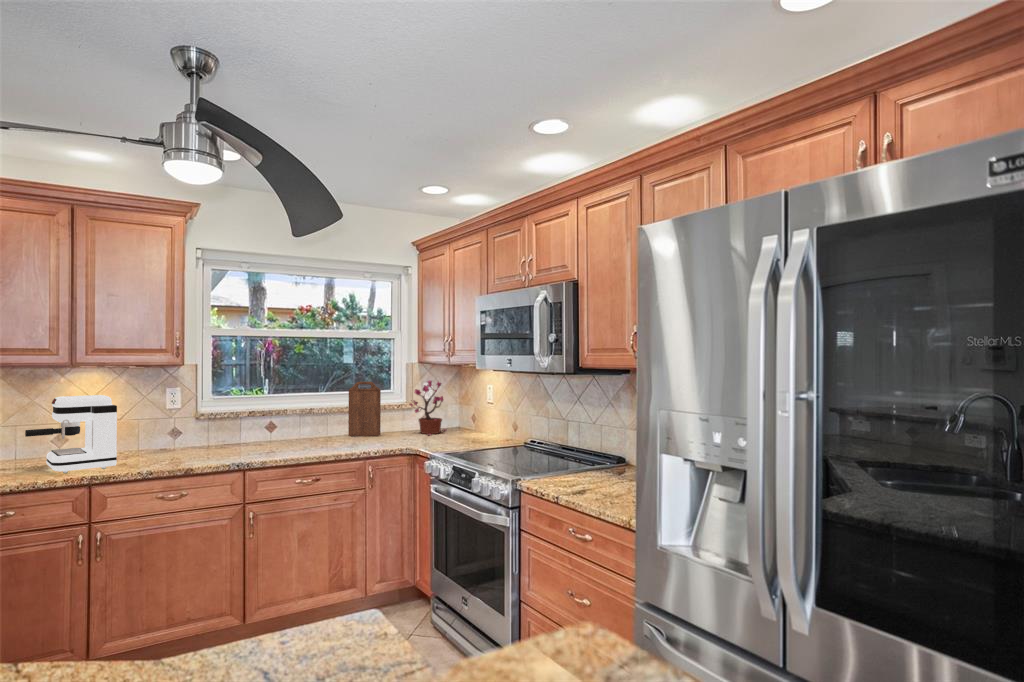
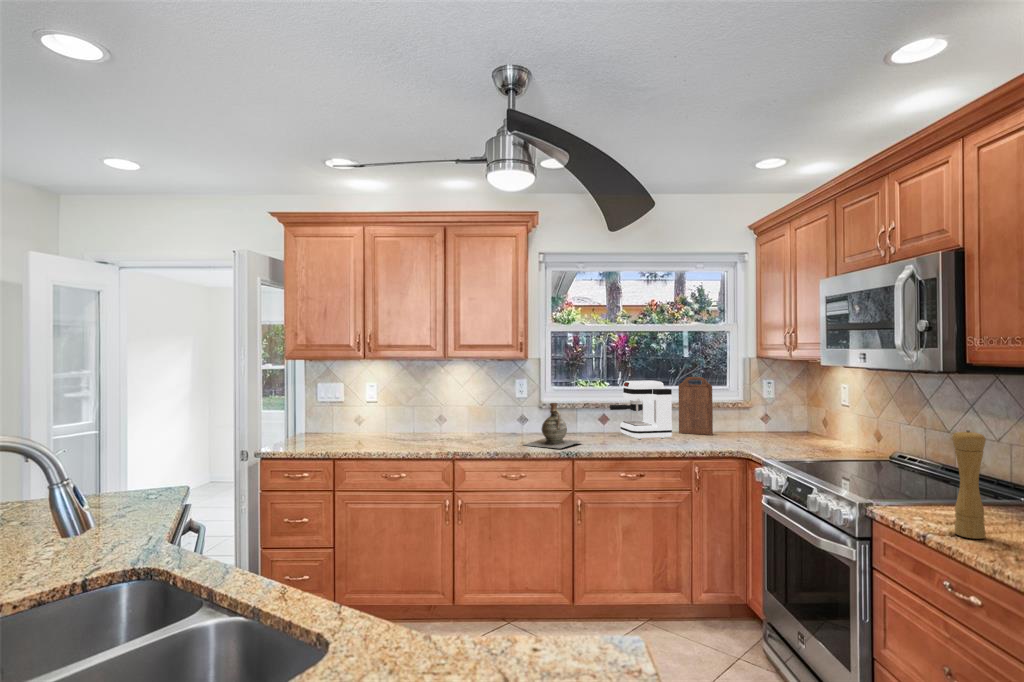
potted plant: present [410,380,446,435] -> none [744,377,791,439]
coffee maker: present [25,395,117,473] -> present [610,381,672,439]
ceramic jug: none [180,412,252,461] -> present [525,403,581,448]
pepper mill: none [575,414,595,494] -> present [952,430,986,539]

